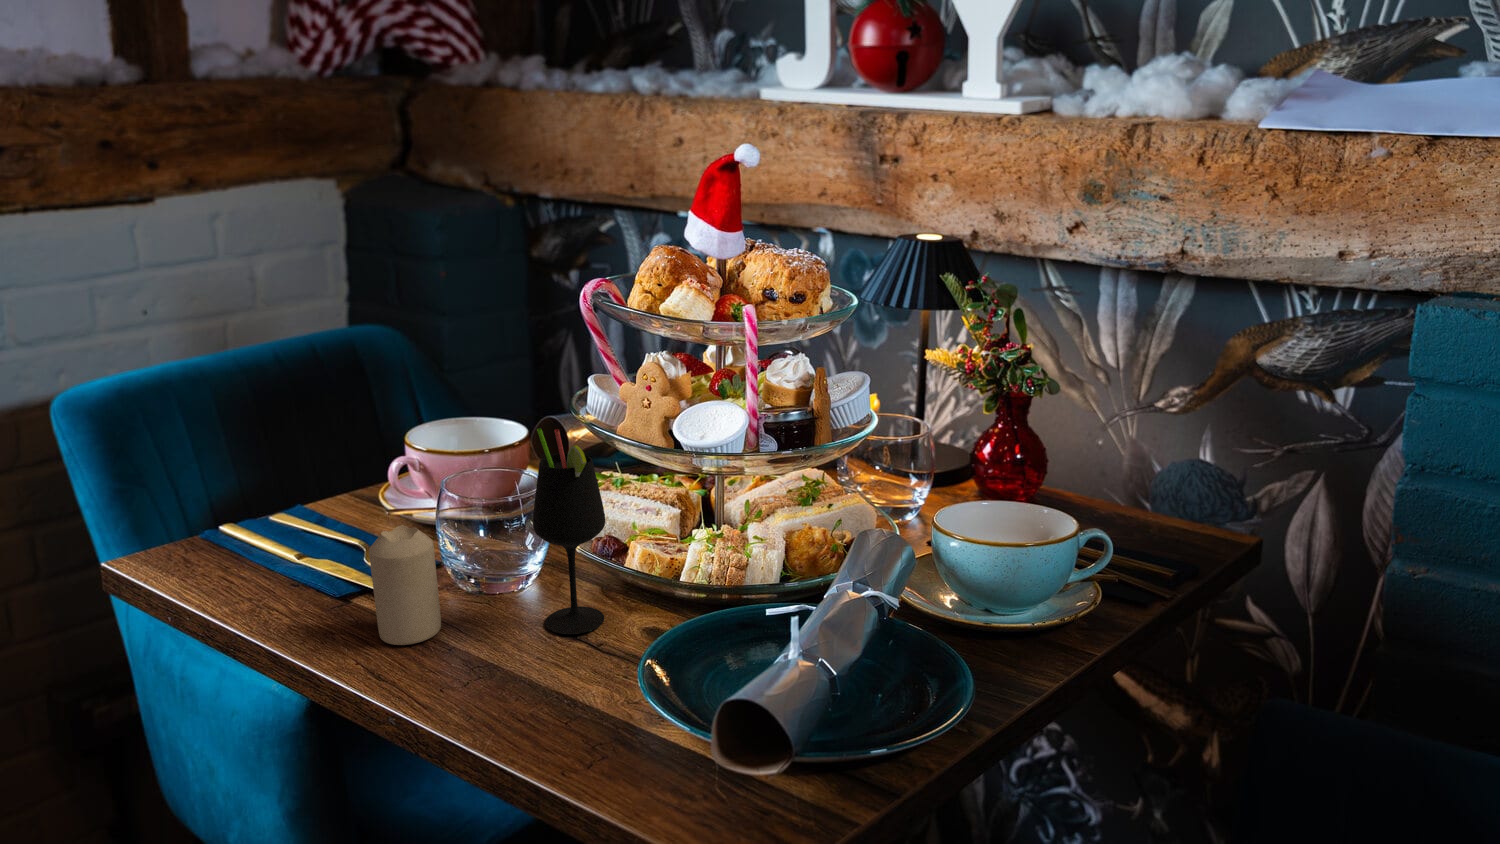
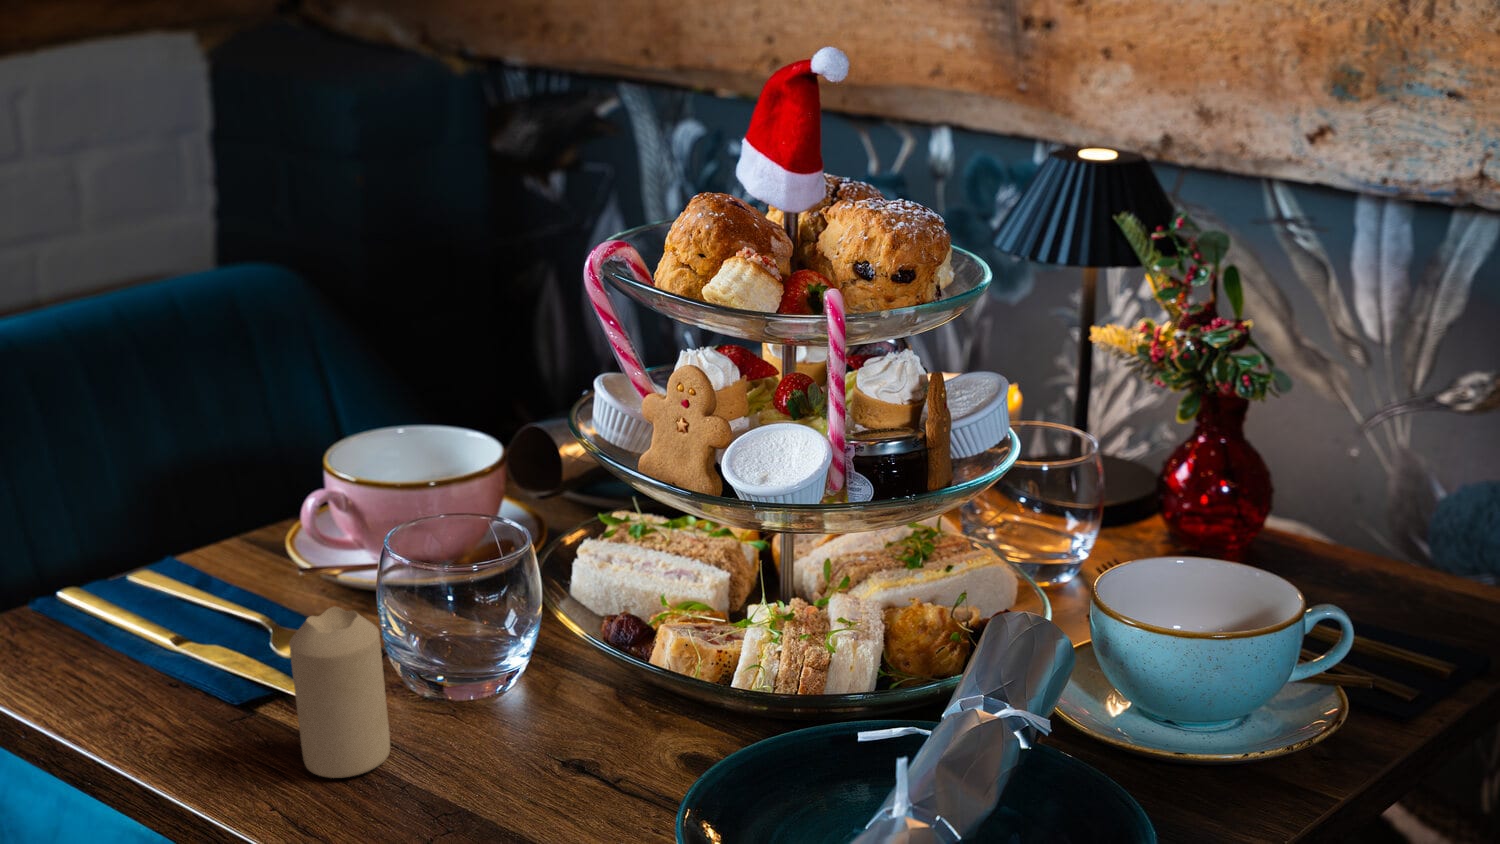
wine glass: present [533,428,605,634] -> none [521,473,624,764]

